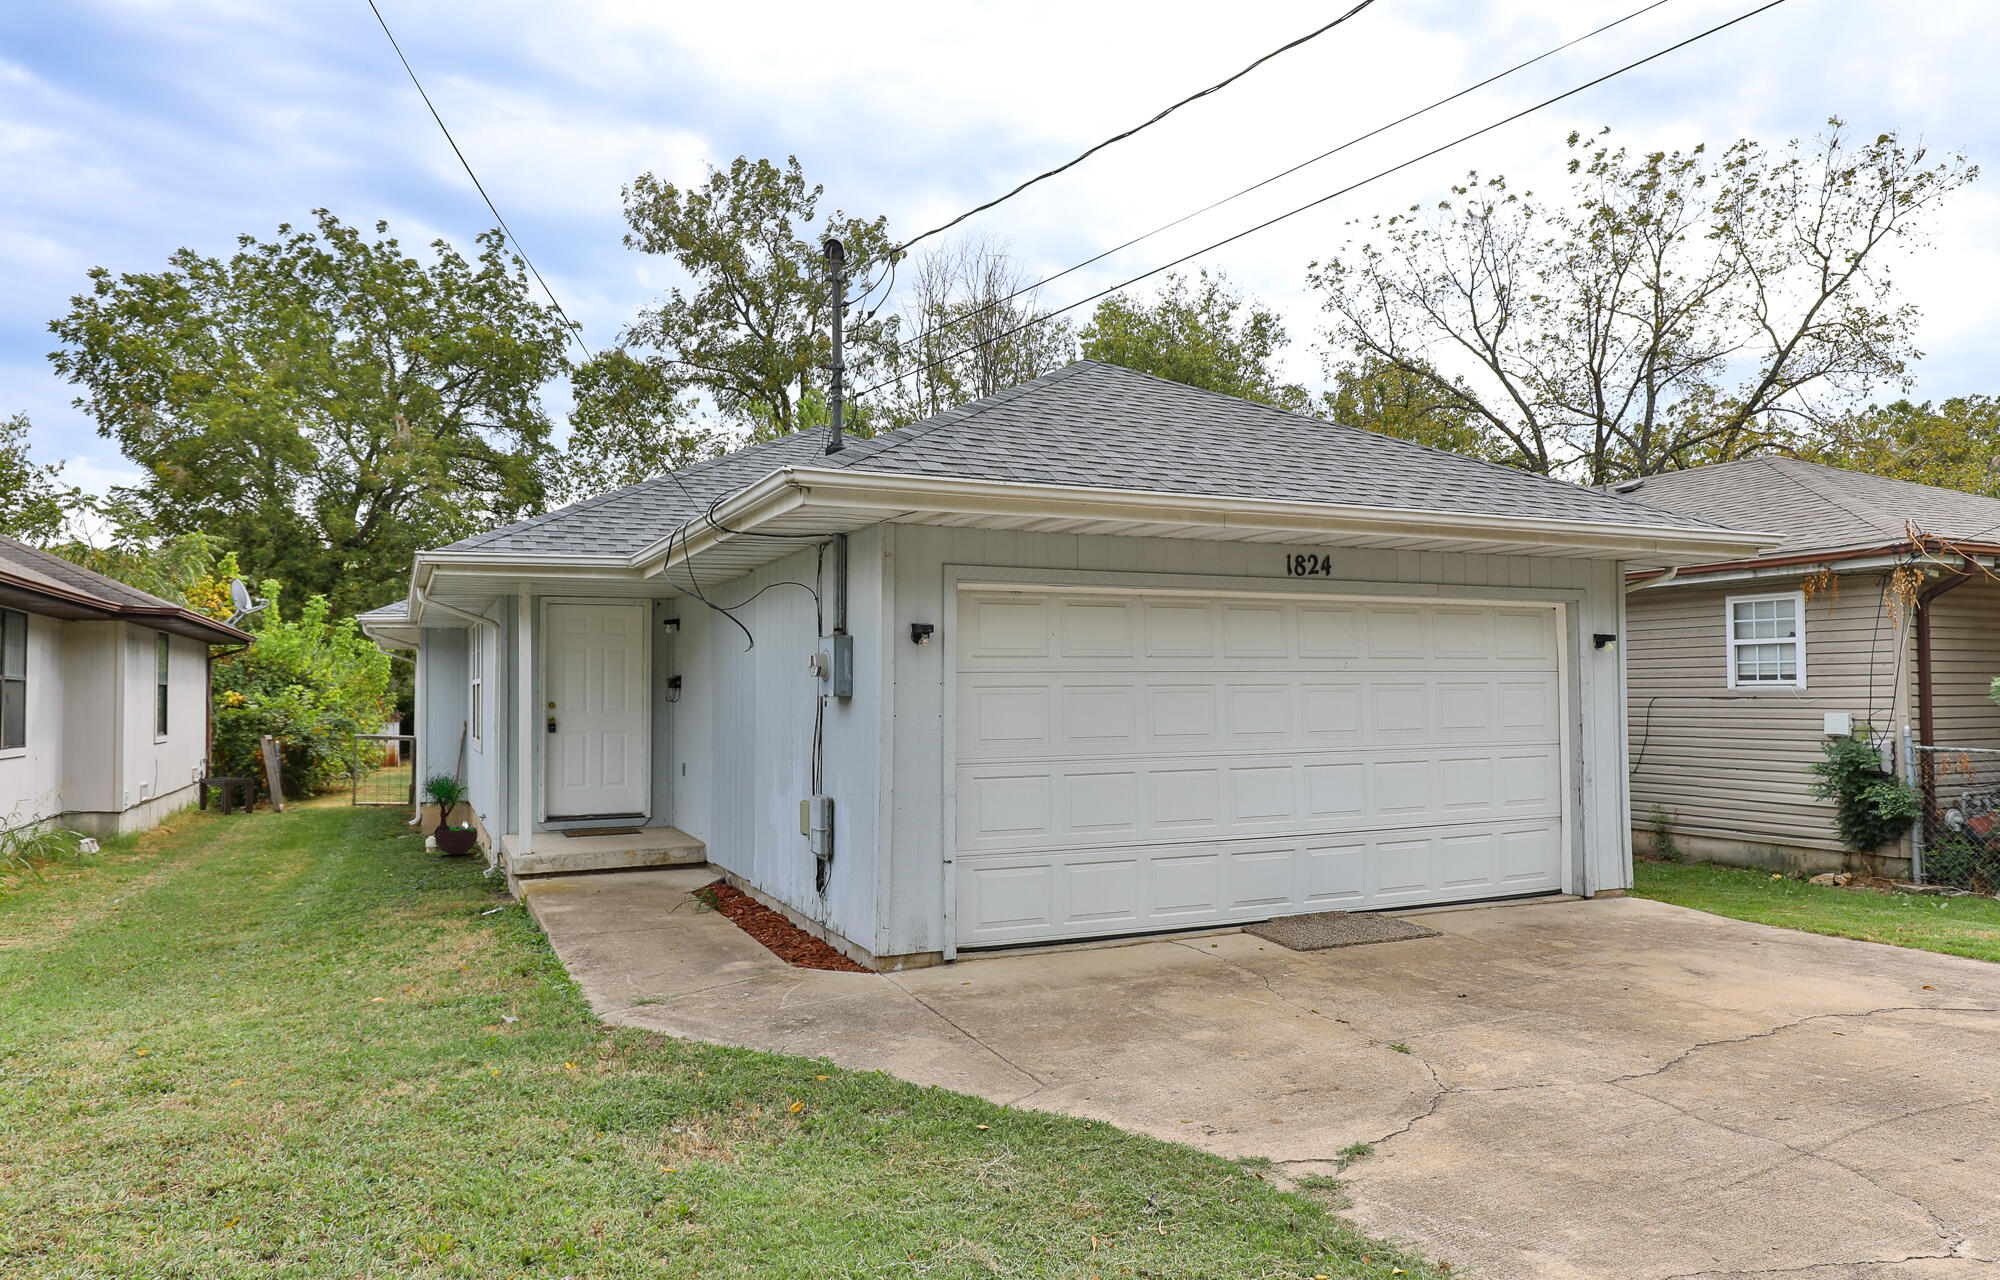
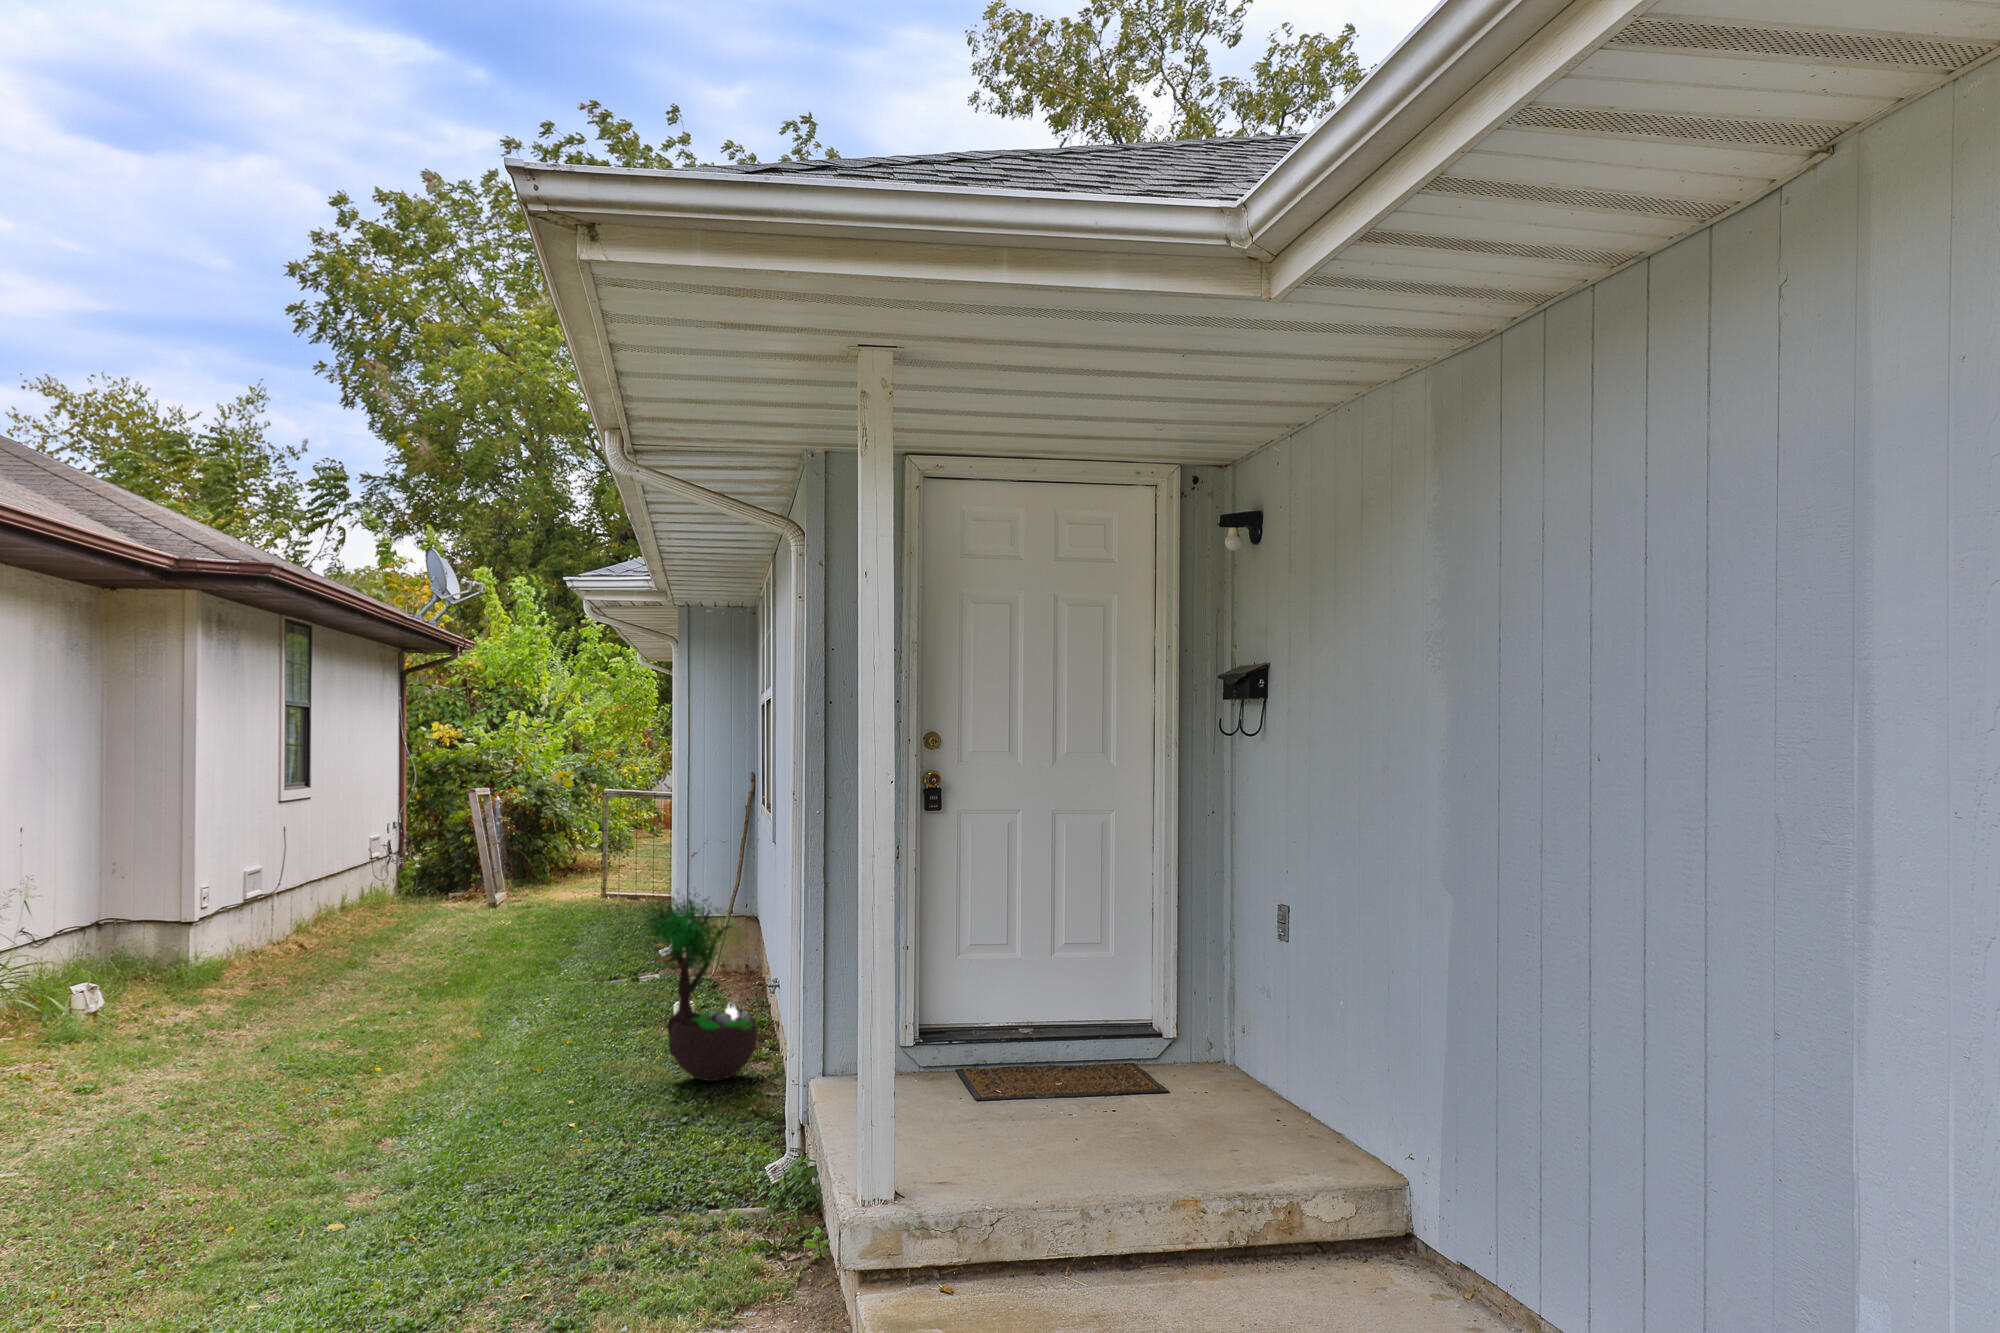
bench: present [199,776,254,815] -> none [382,849,454,912]

